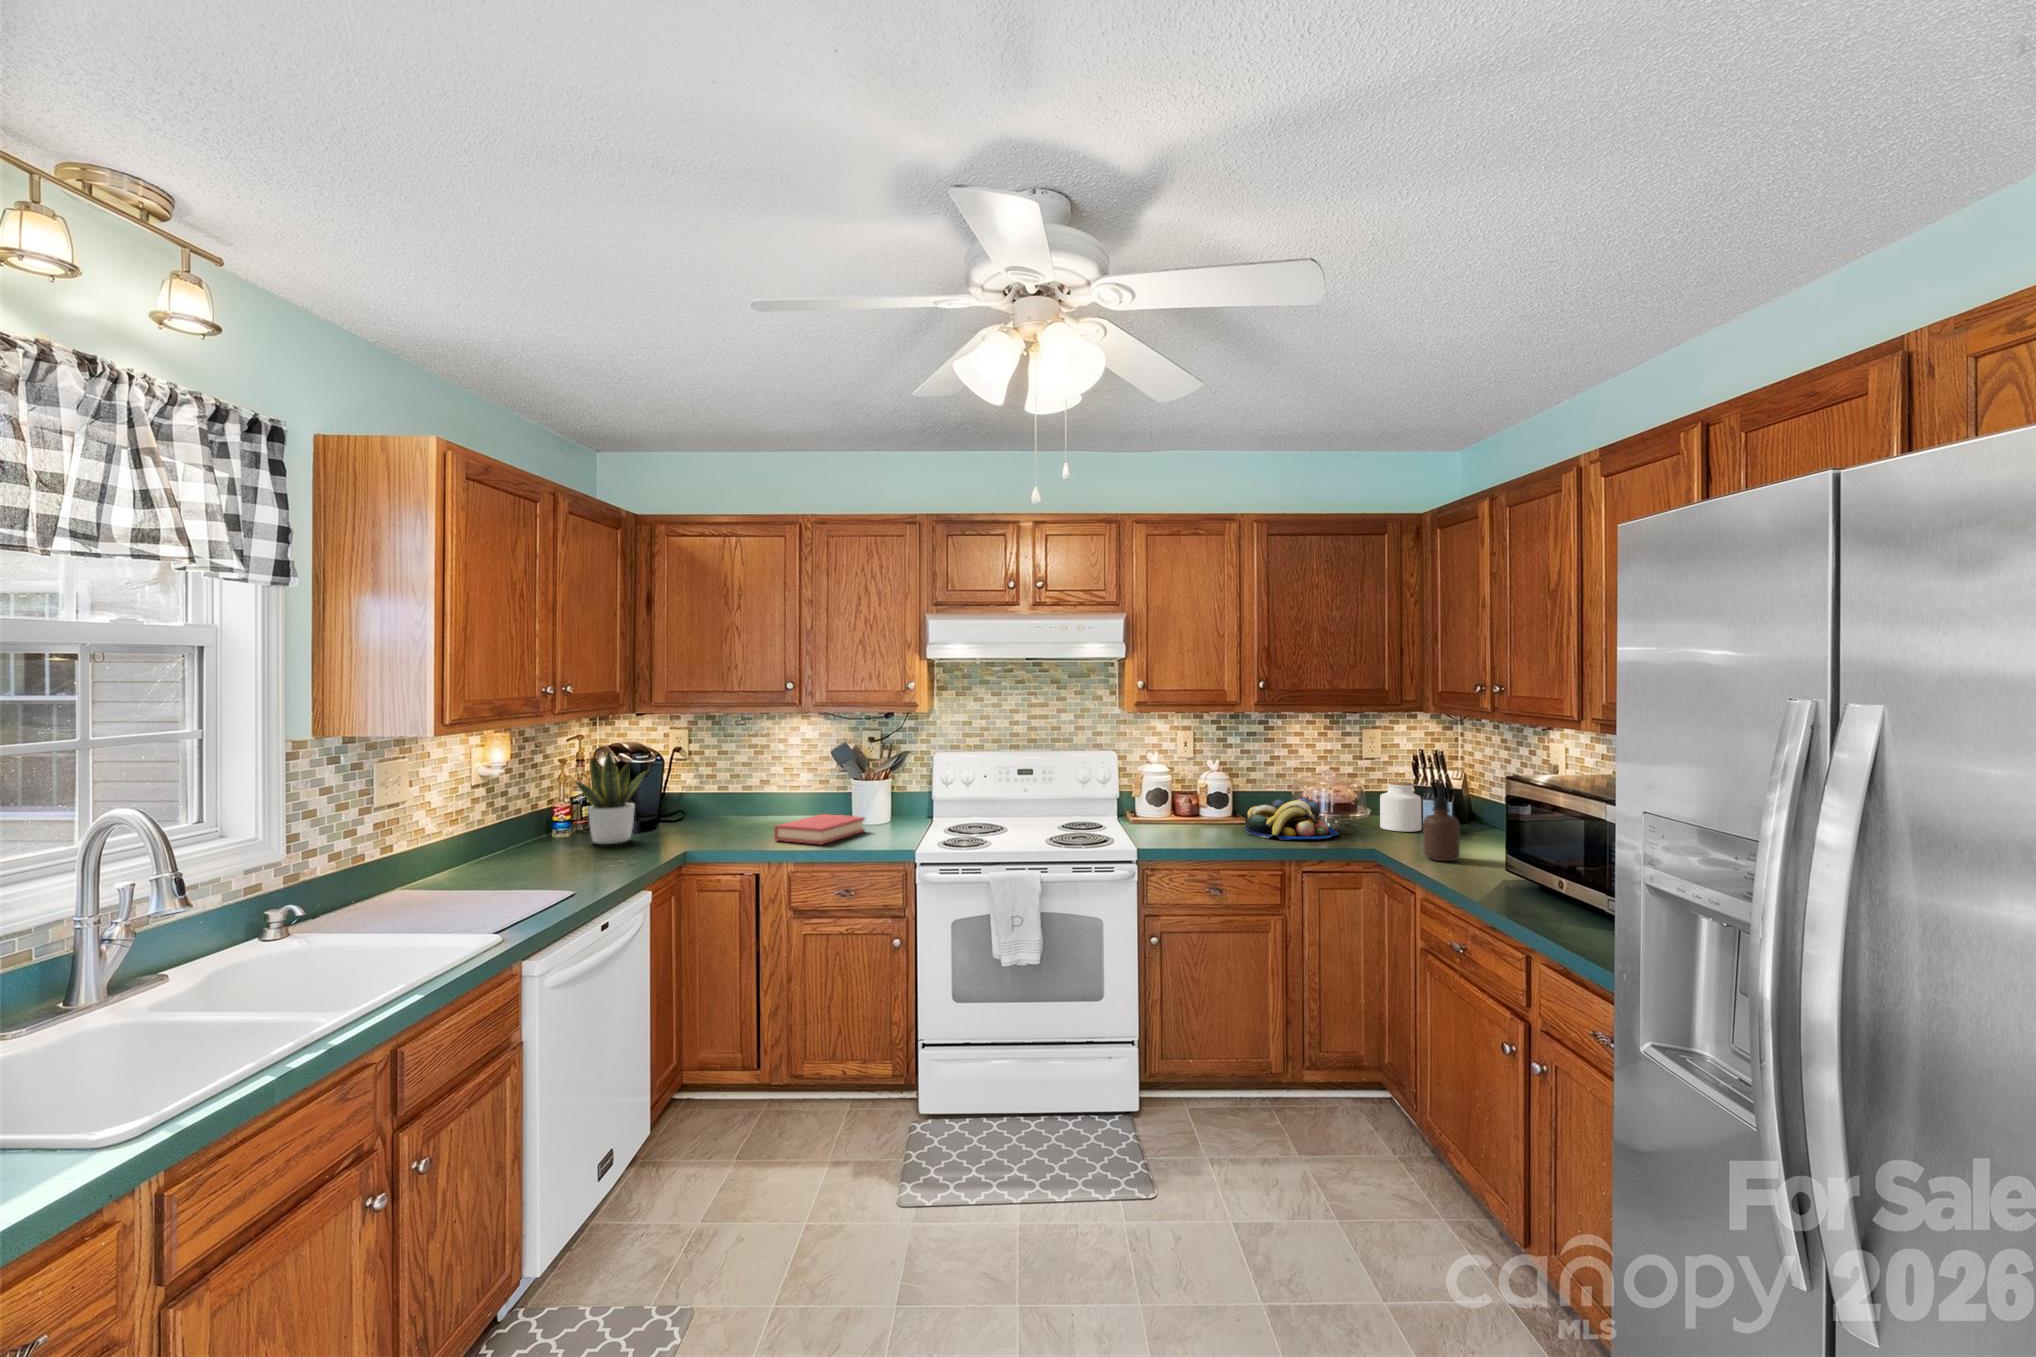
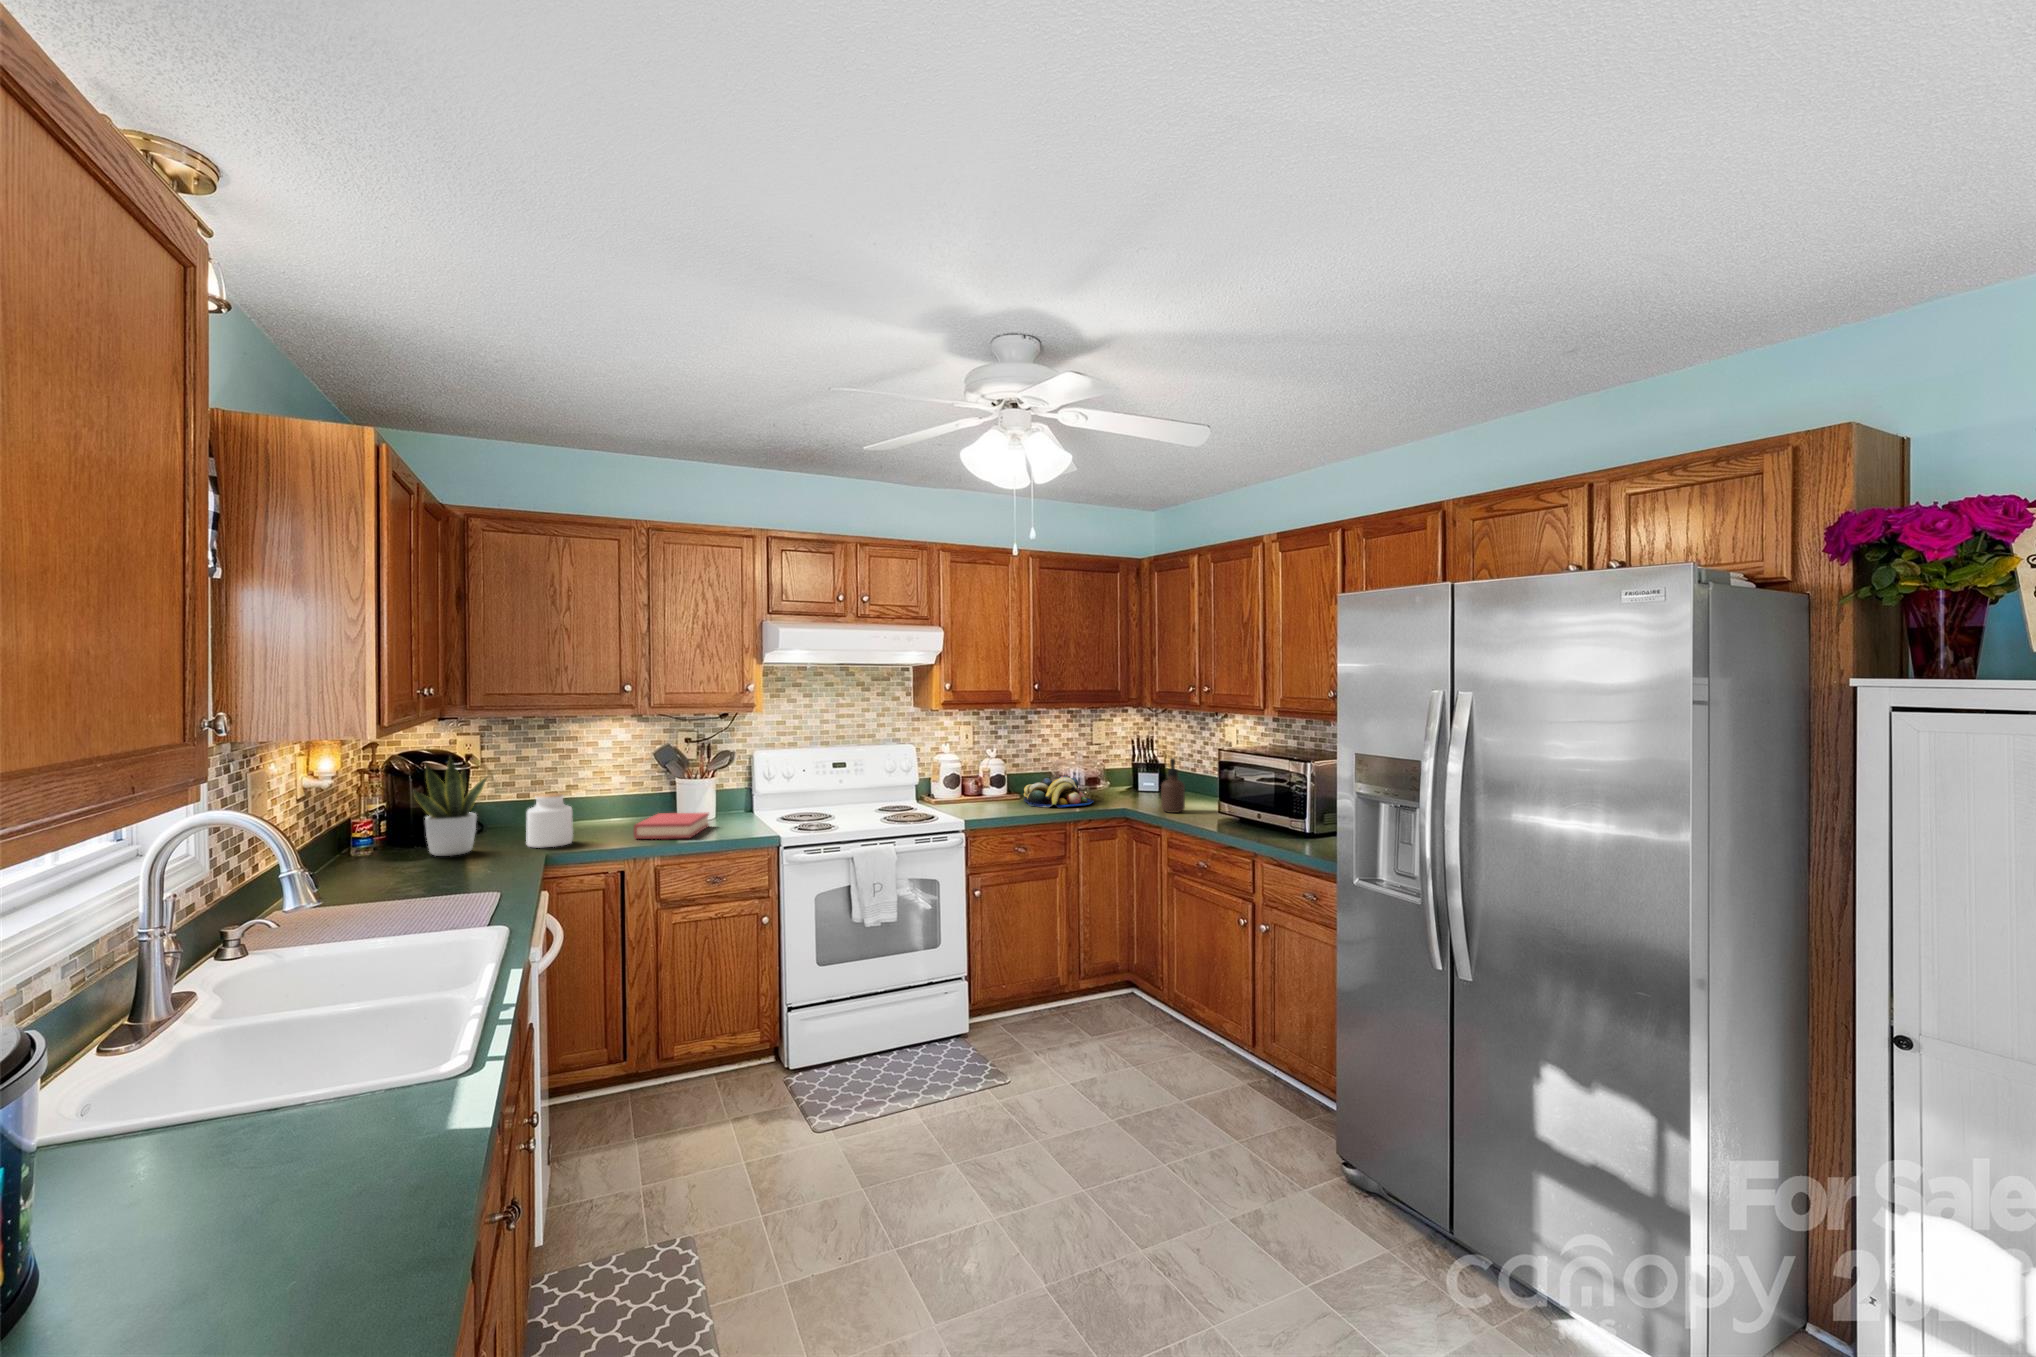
jar: present [1380,782,1422,832] -> present [526,793,573,848]

